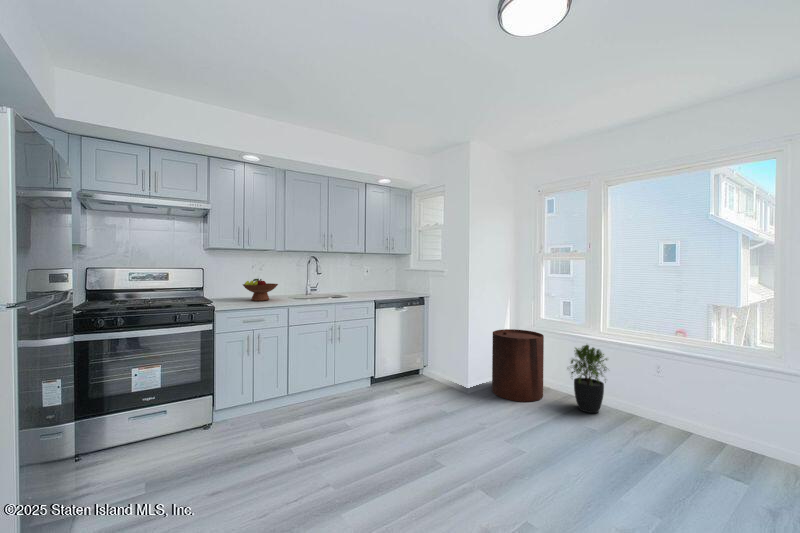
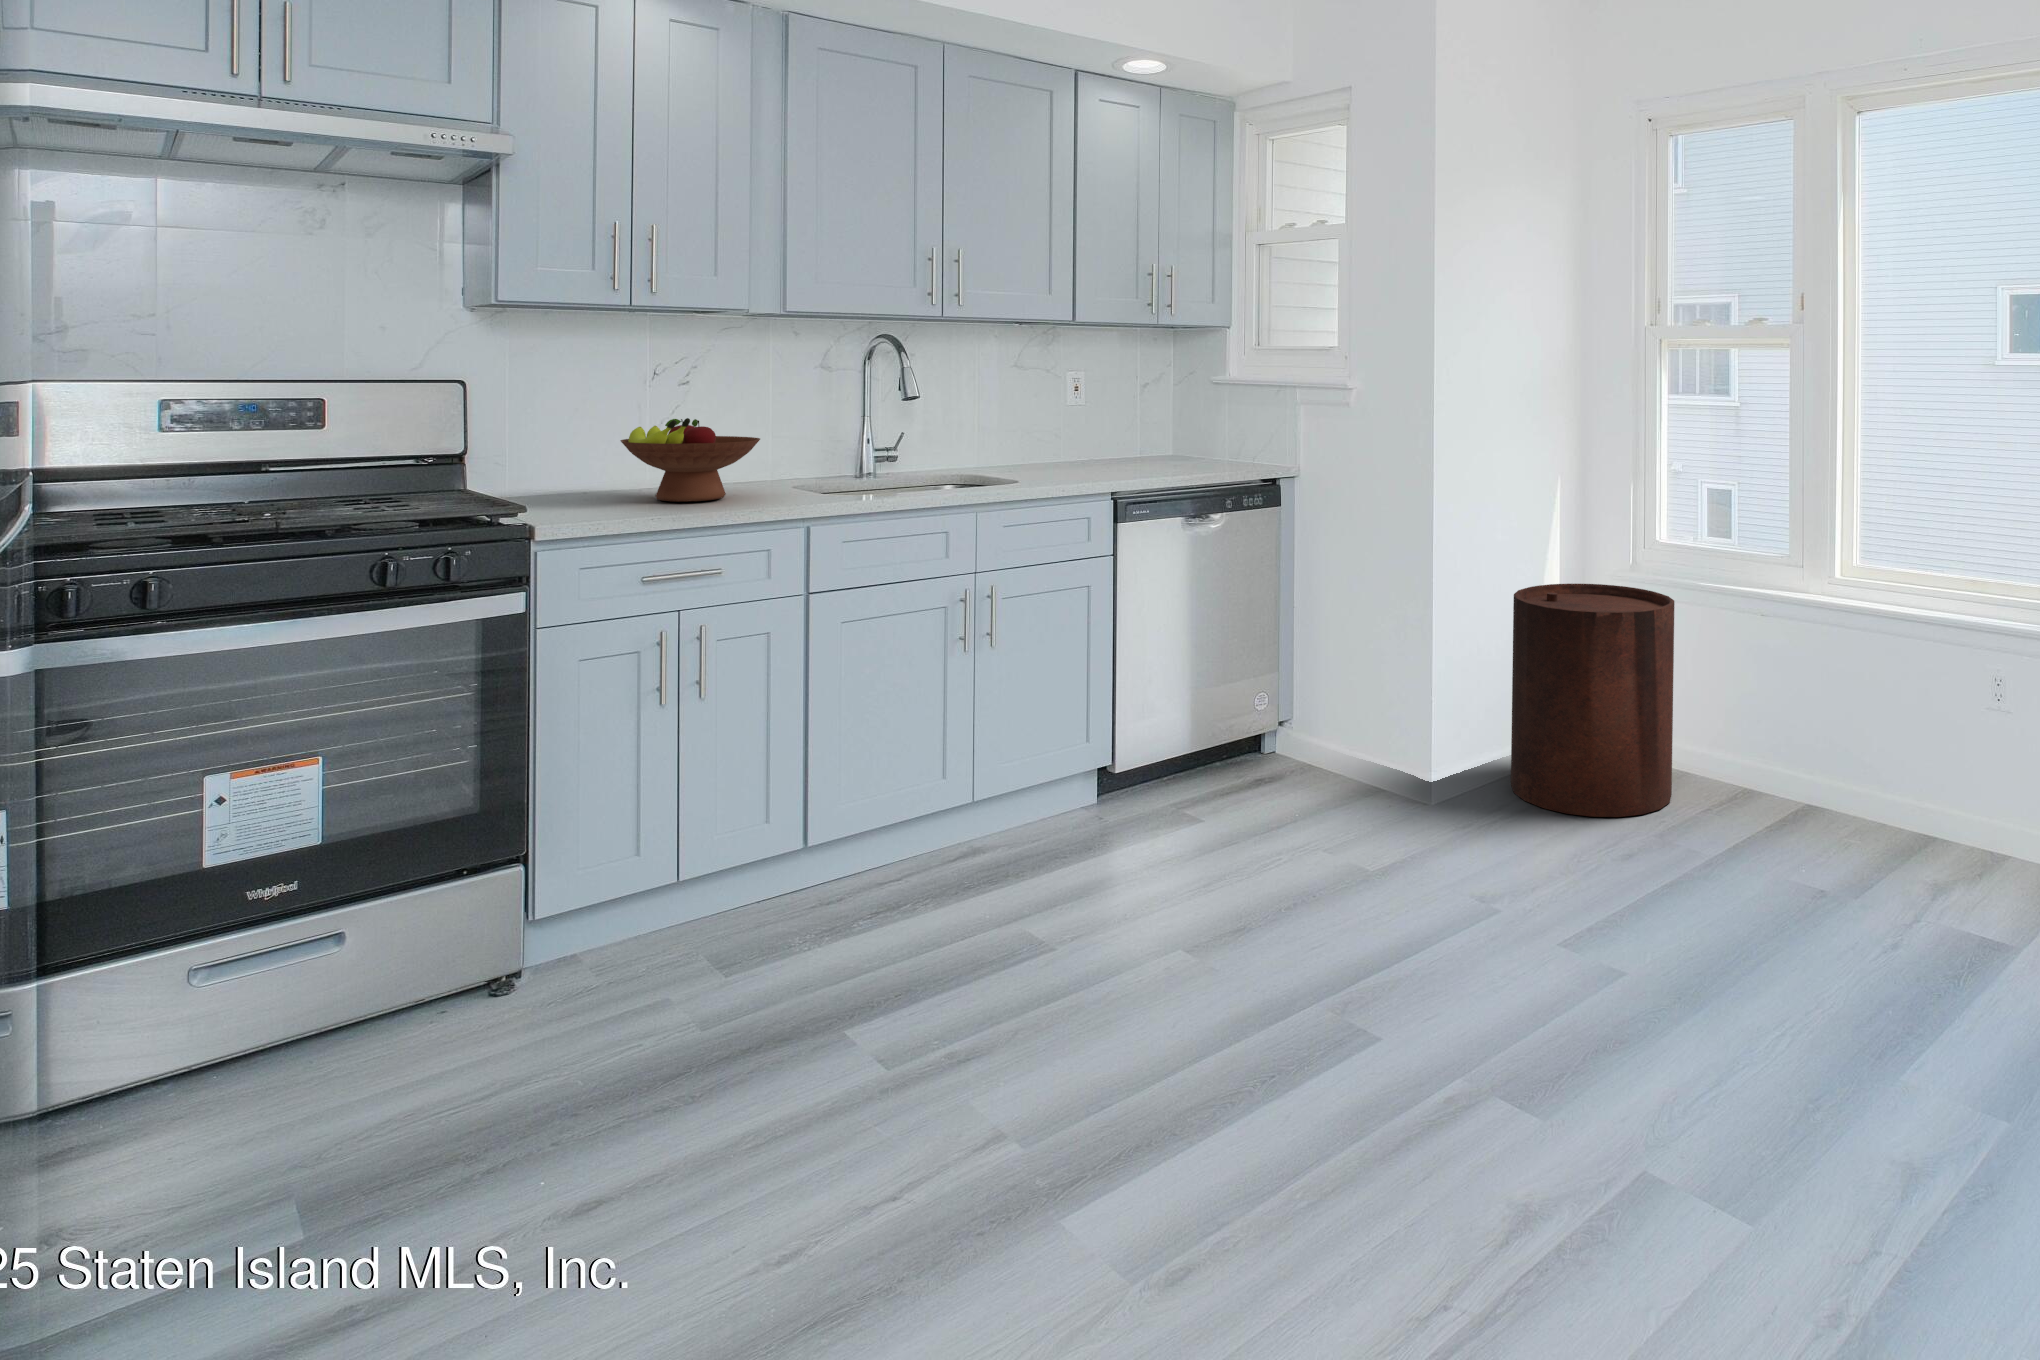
potted plant: present [571,345,607,413] -> none [1742,621,1875,839]

